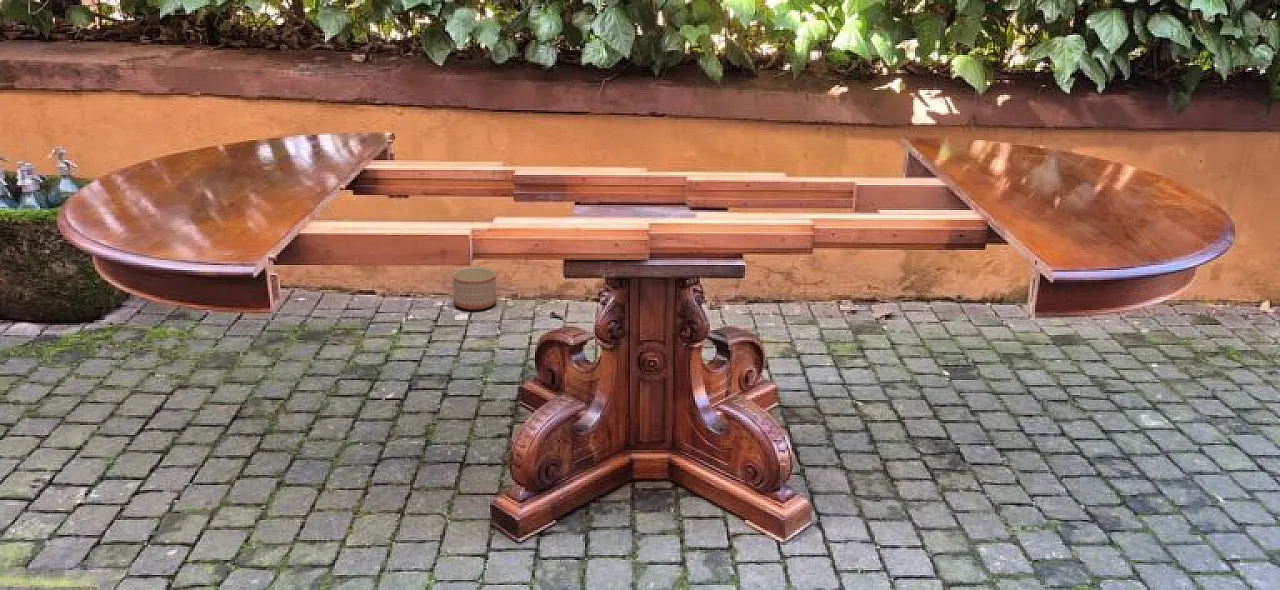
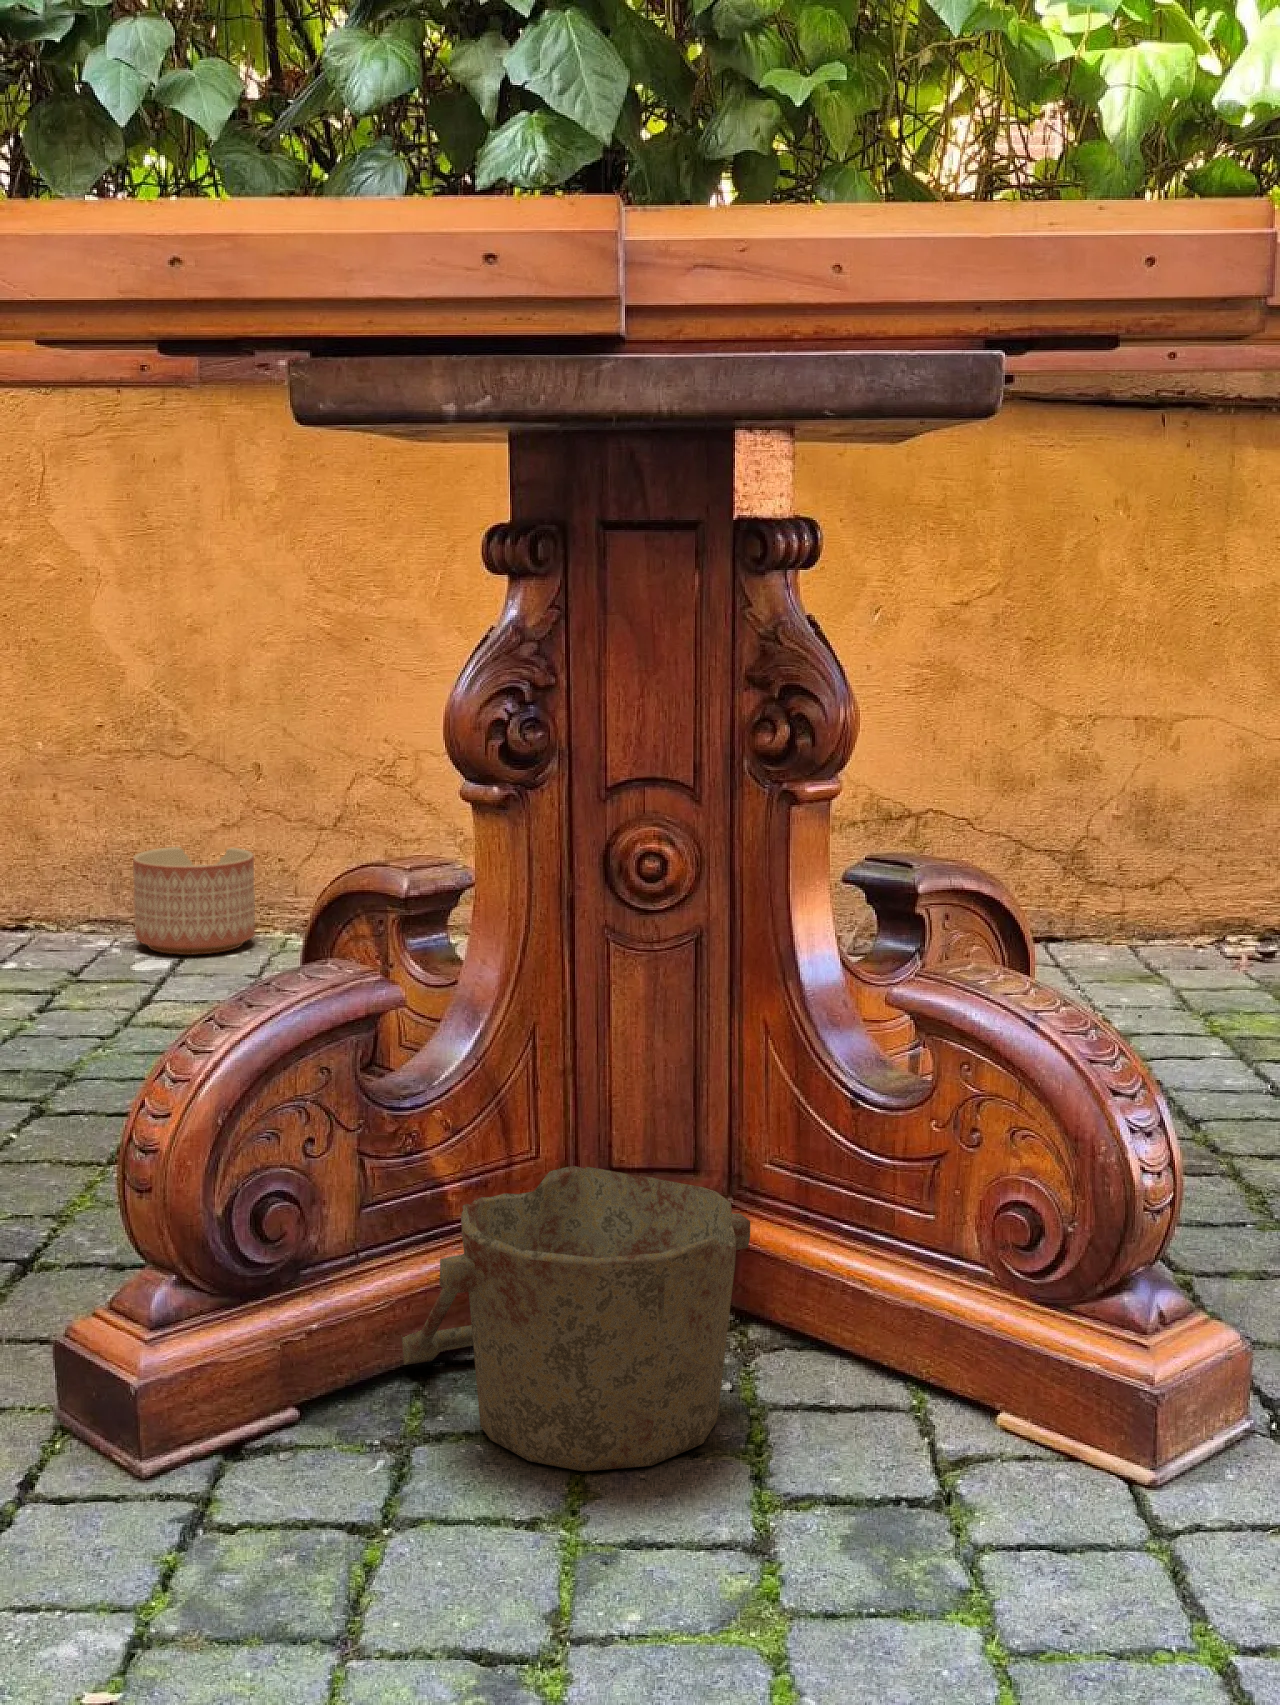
bucket: none [581,451,679,539] -> present [402,1166,750,1471]

